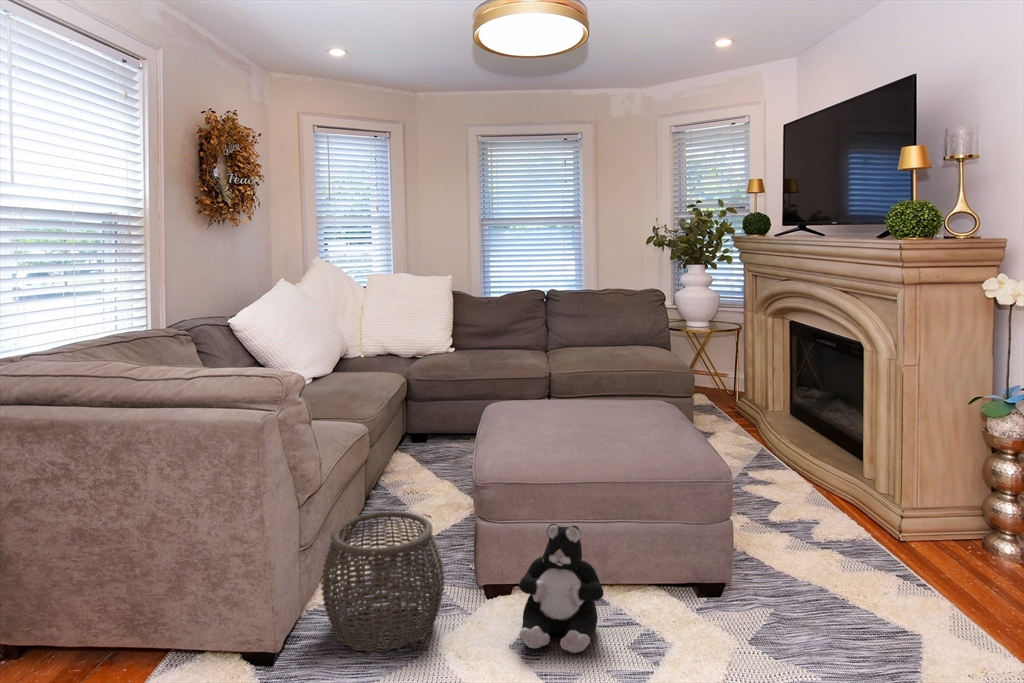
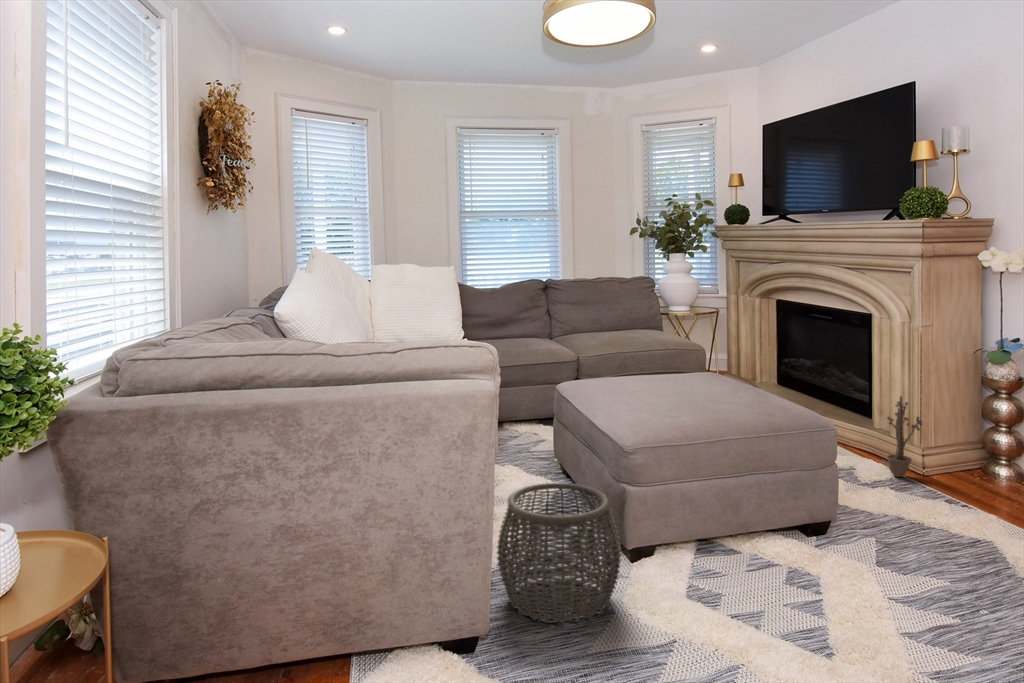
decorative plant: none [835,433,870,521] -> present [881,396,922,477]
plush toy: present [519,524,603,653] -> none [686,484,779,605]

